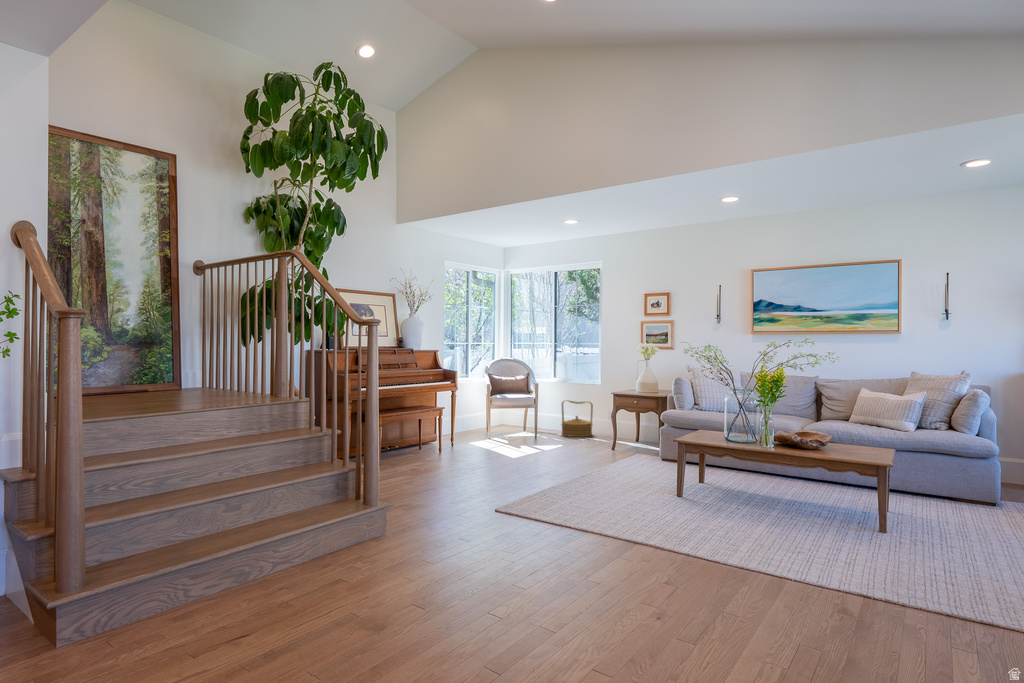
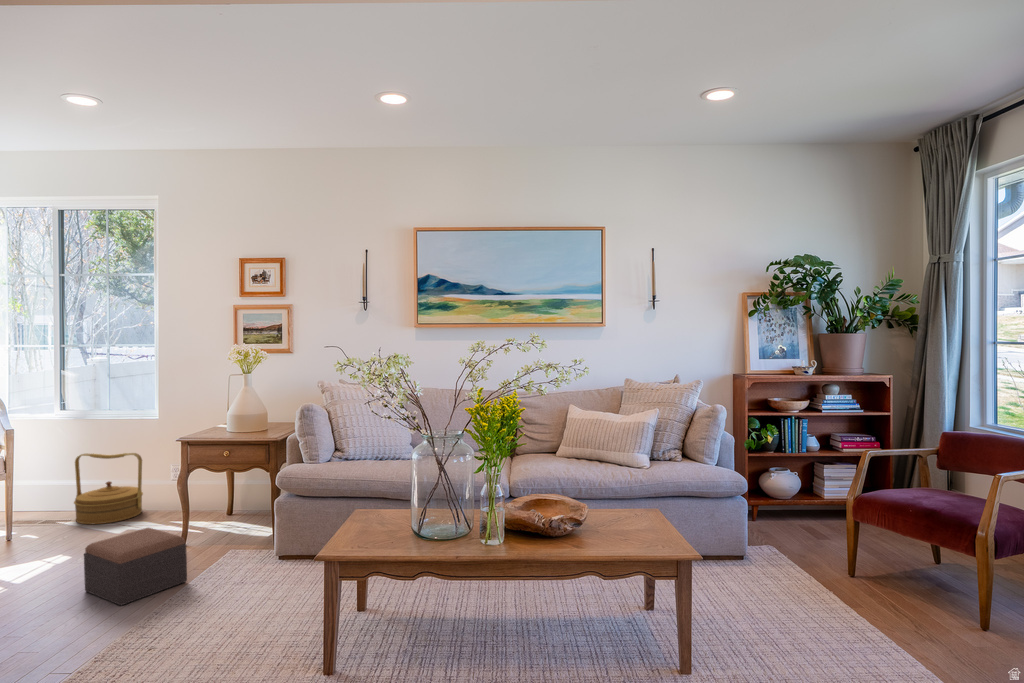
footstool: none [573,433,617,463] -> present [84,528,187,605]

